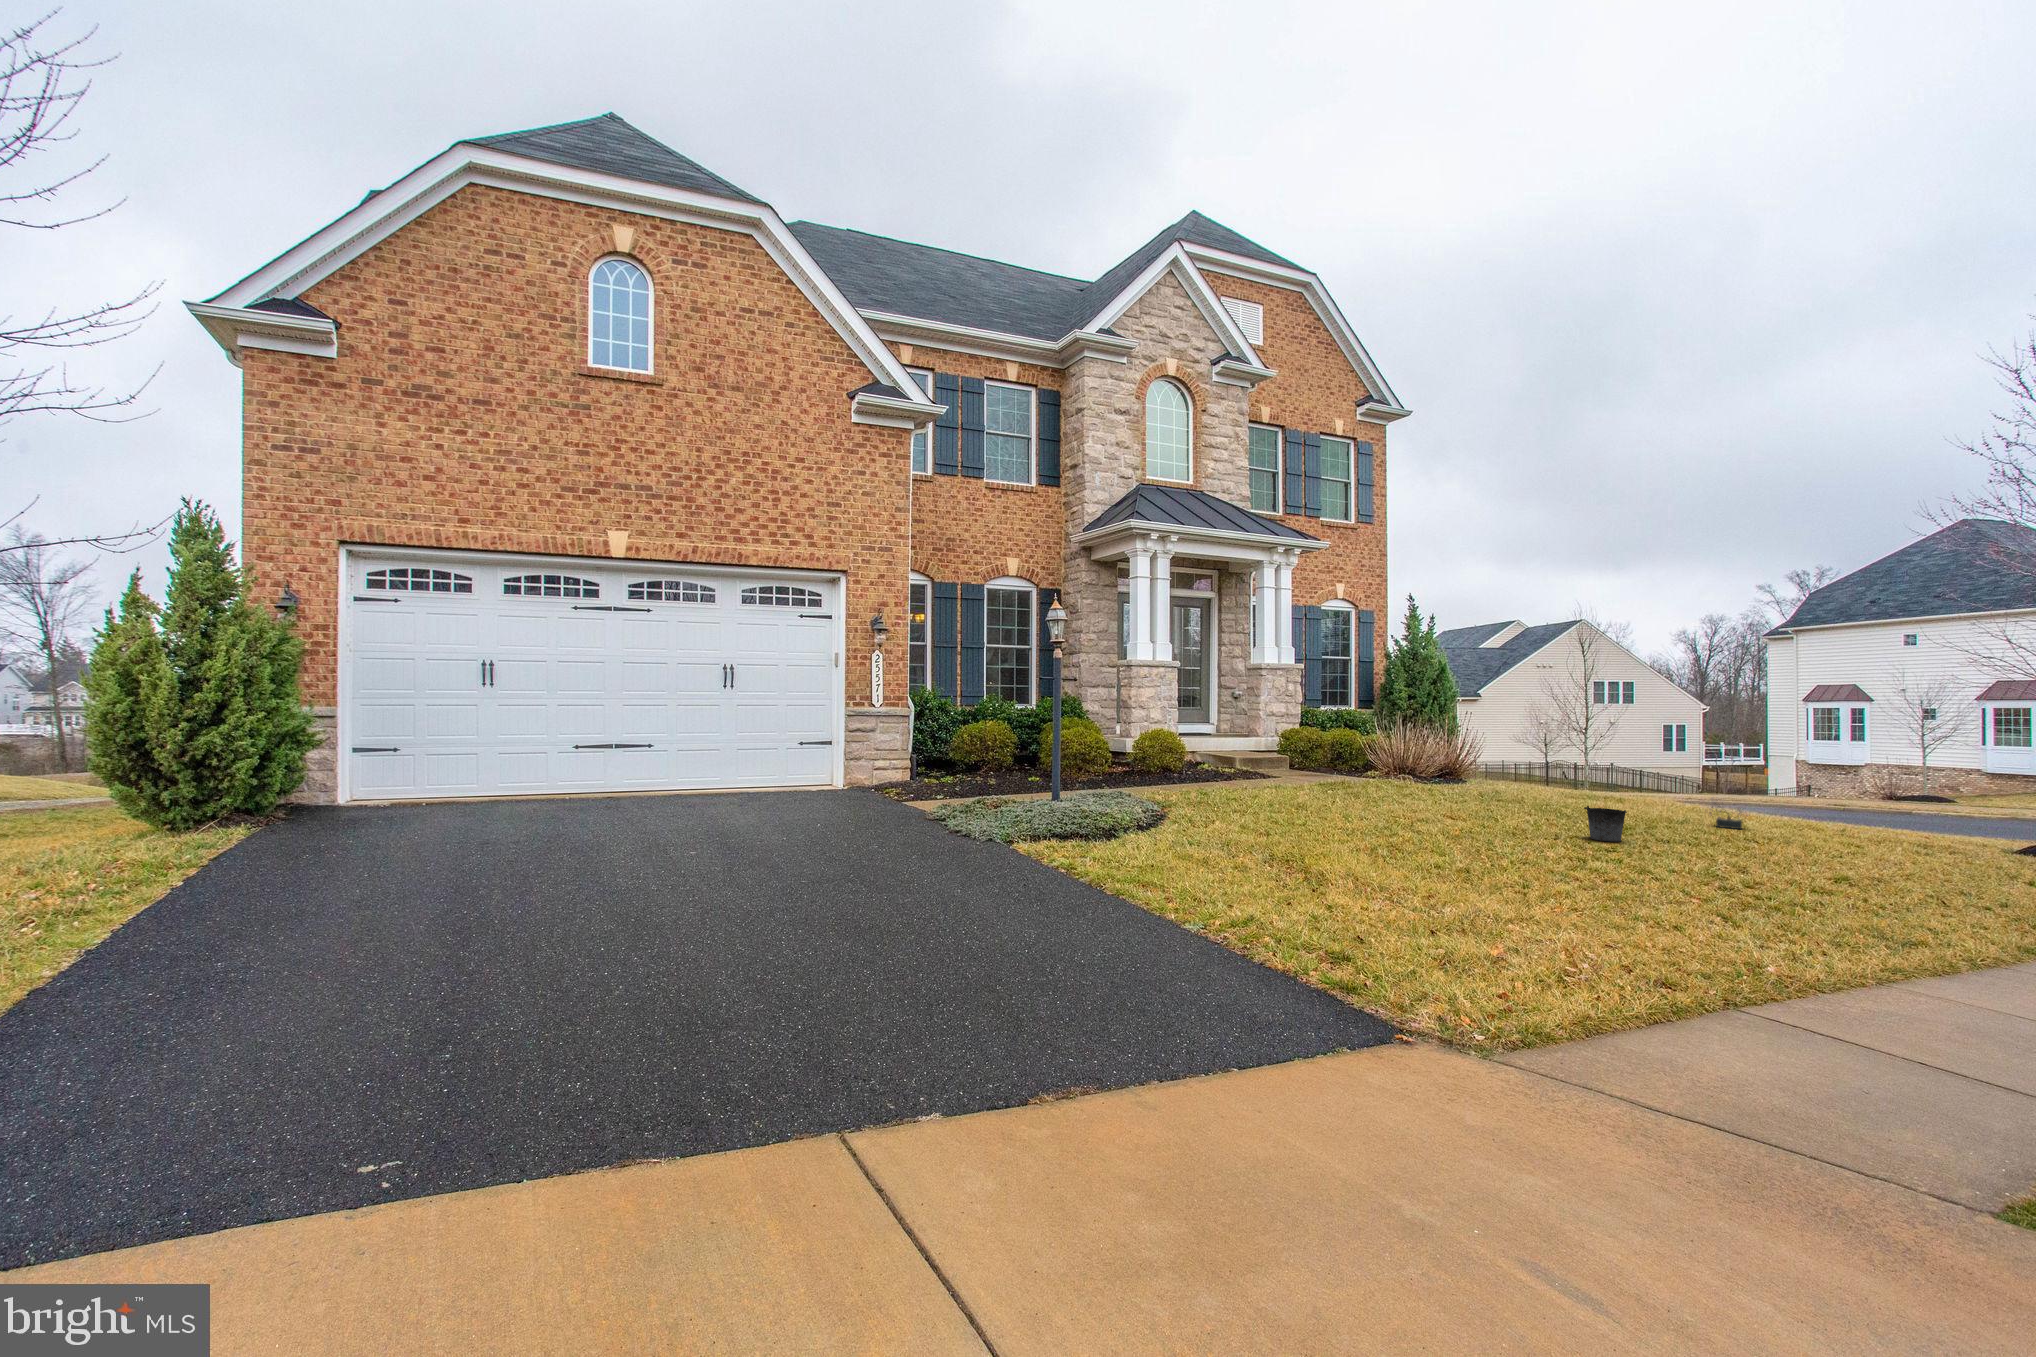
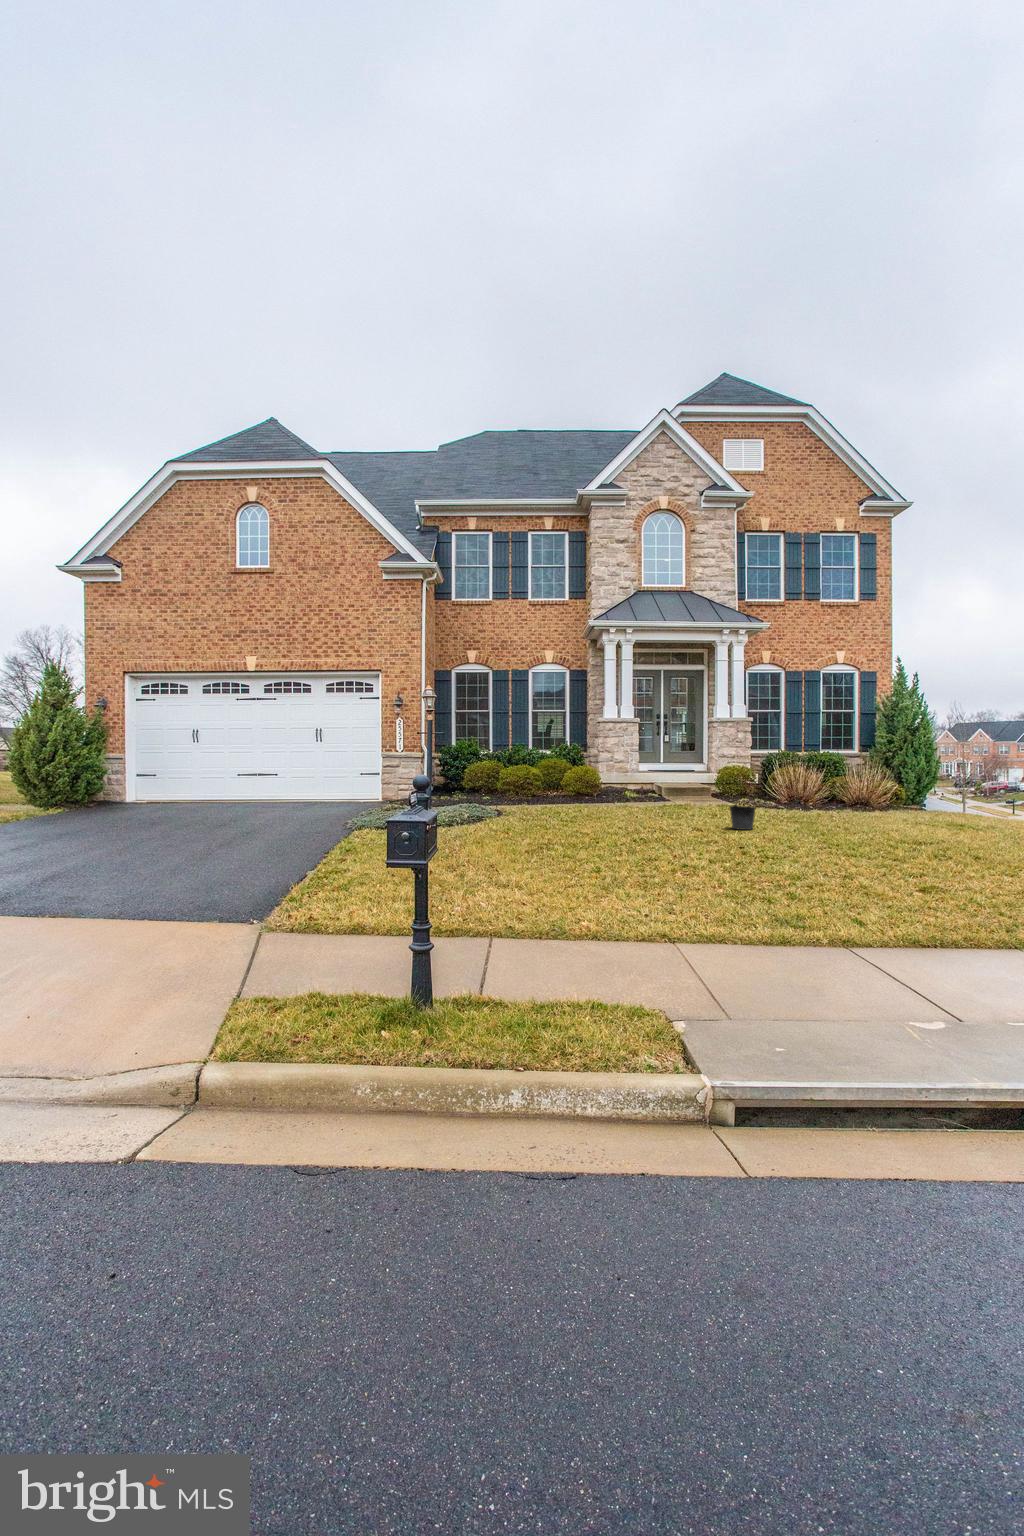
decorative plant: present [1710,797,1748,829] -> none [882,802,914,828]

